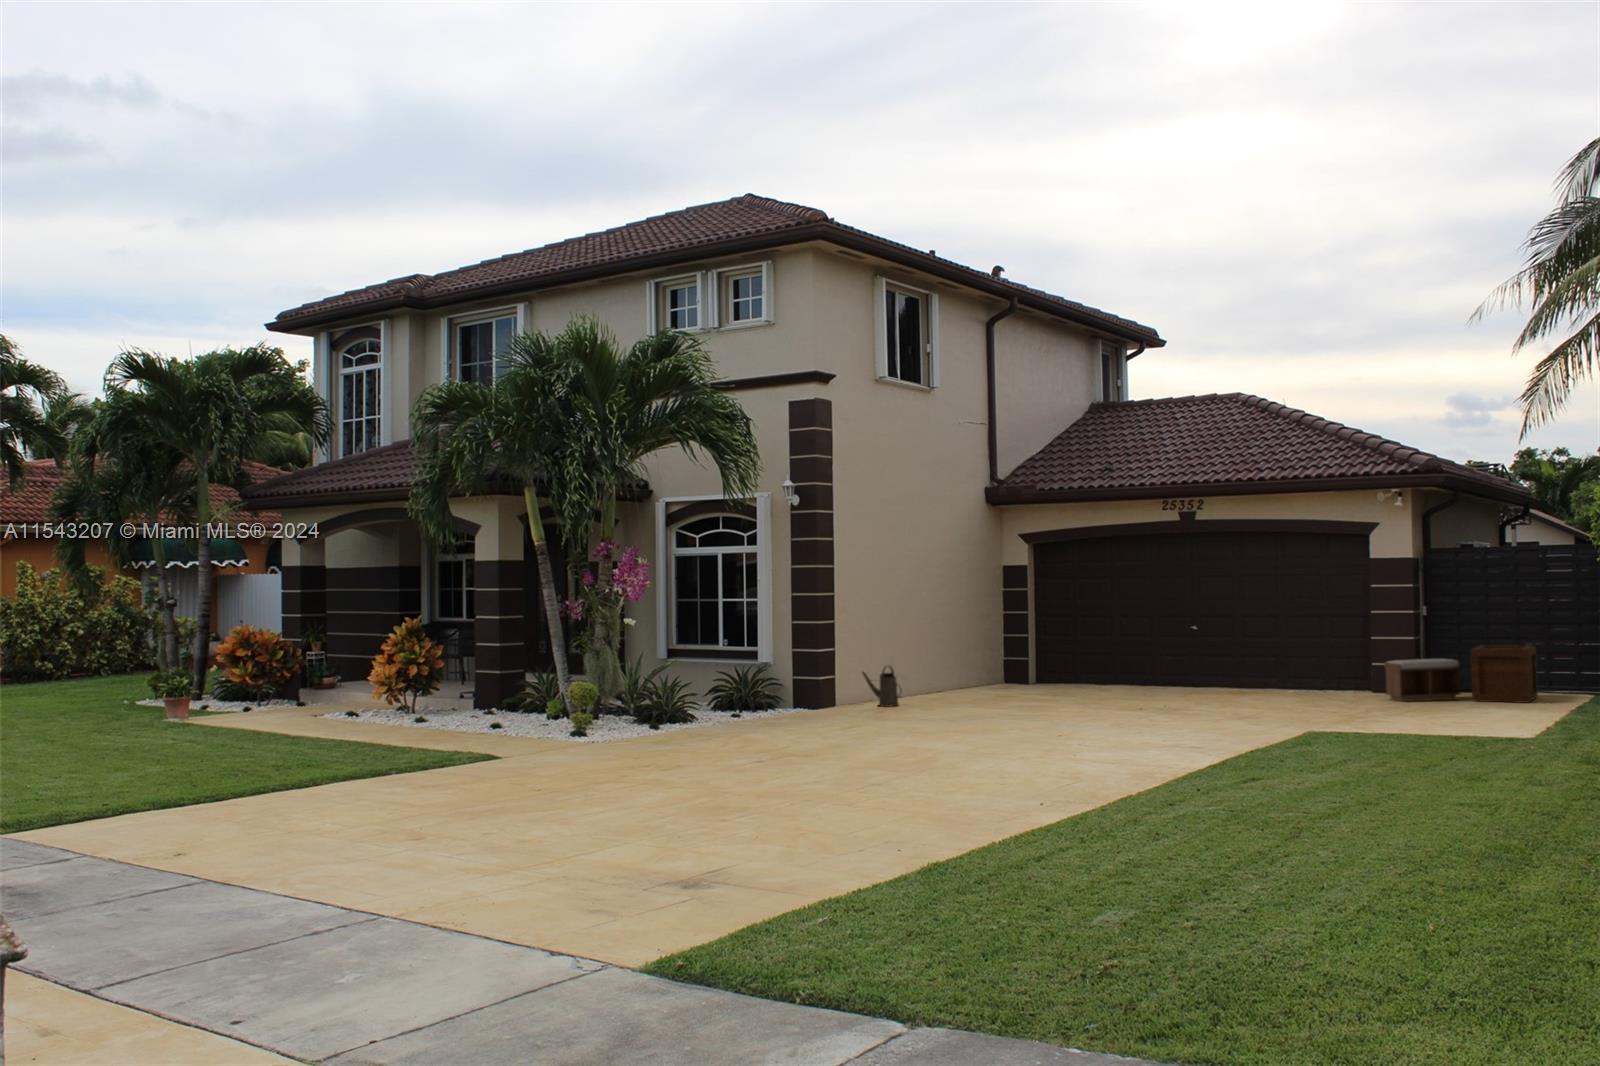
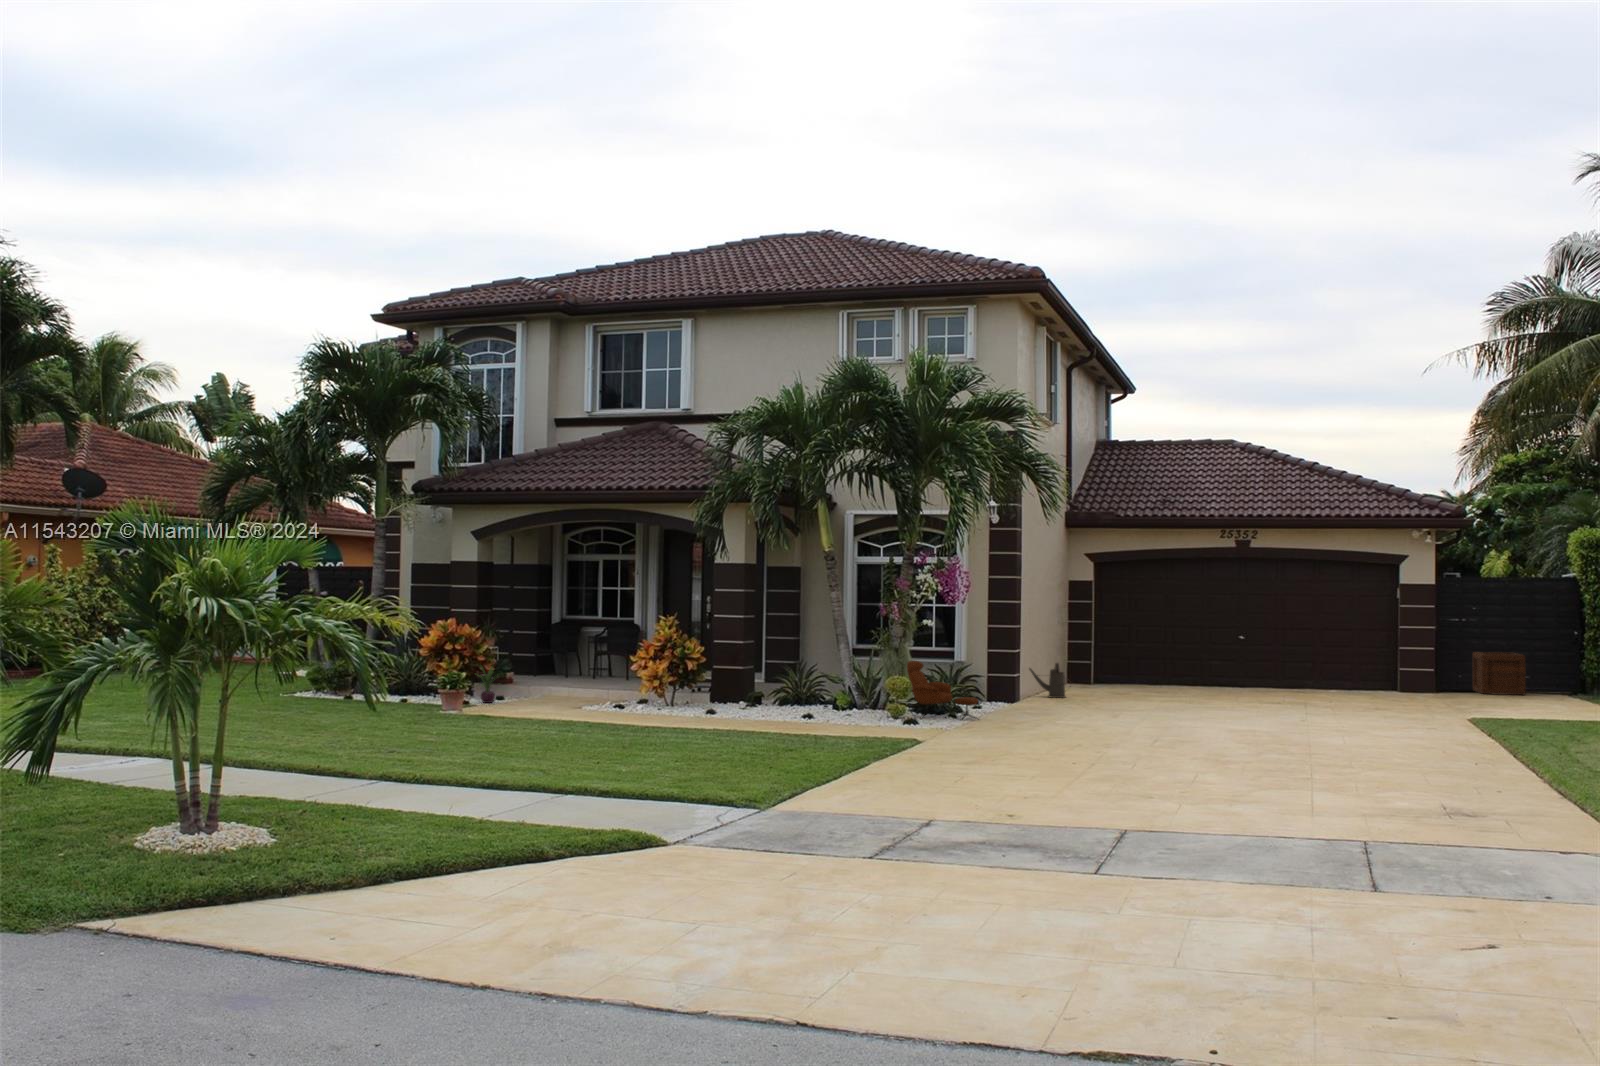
bench: present [1385,659,1460,702] -> none [1416,662,1470,694]
lounge chair: none [614,667,679,734] -> present [907,661,978,718]
decorative plant: none [261,673,304,712] -> present [480,667,495,703]

